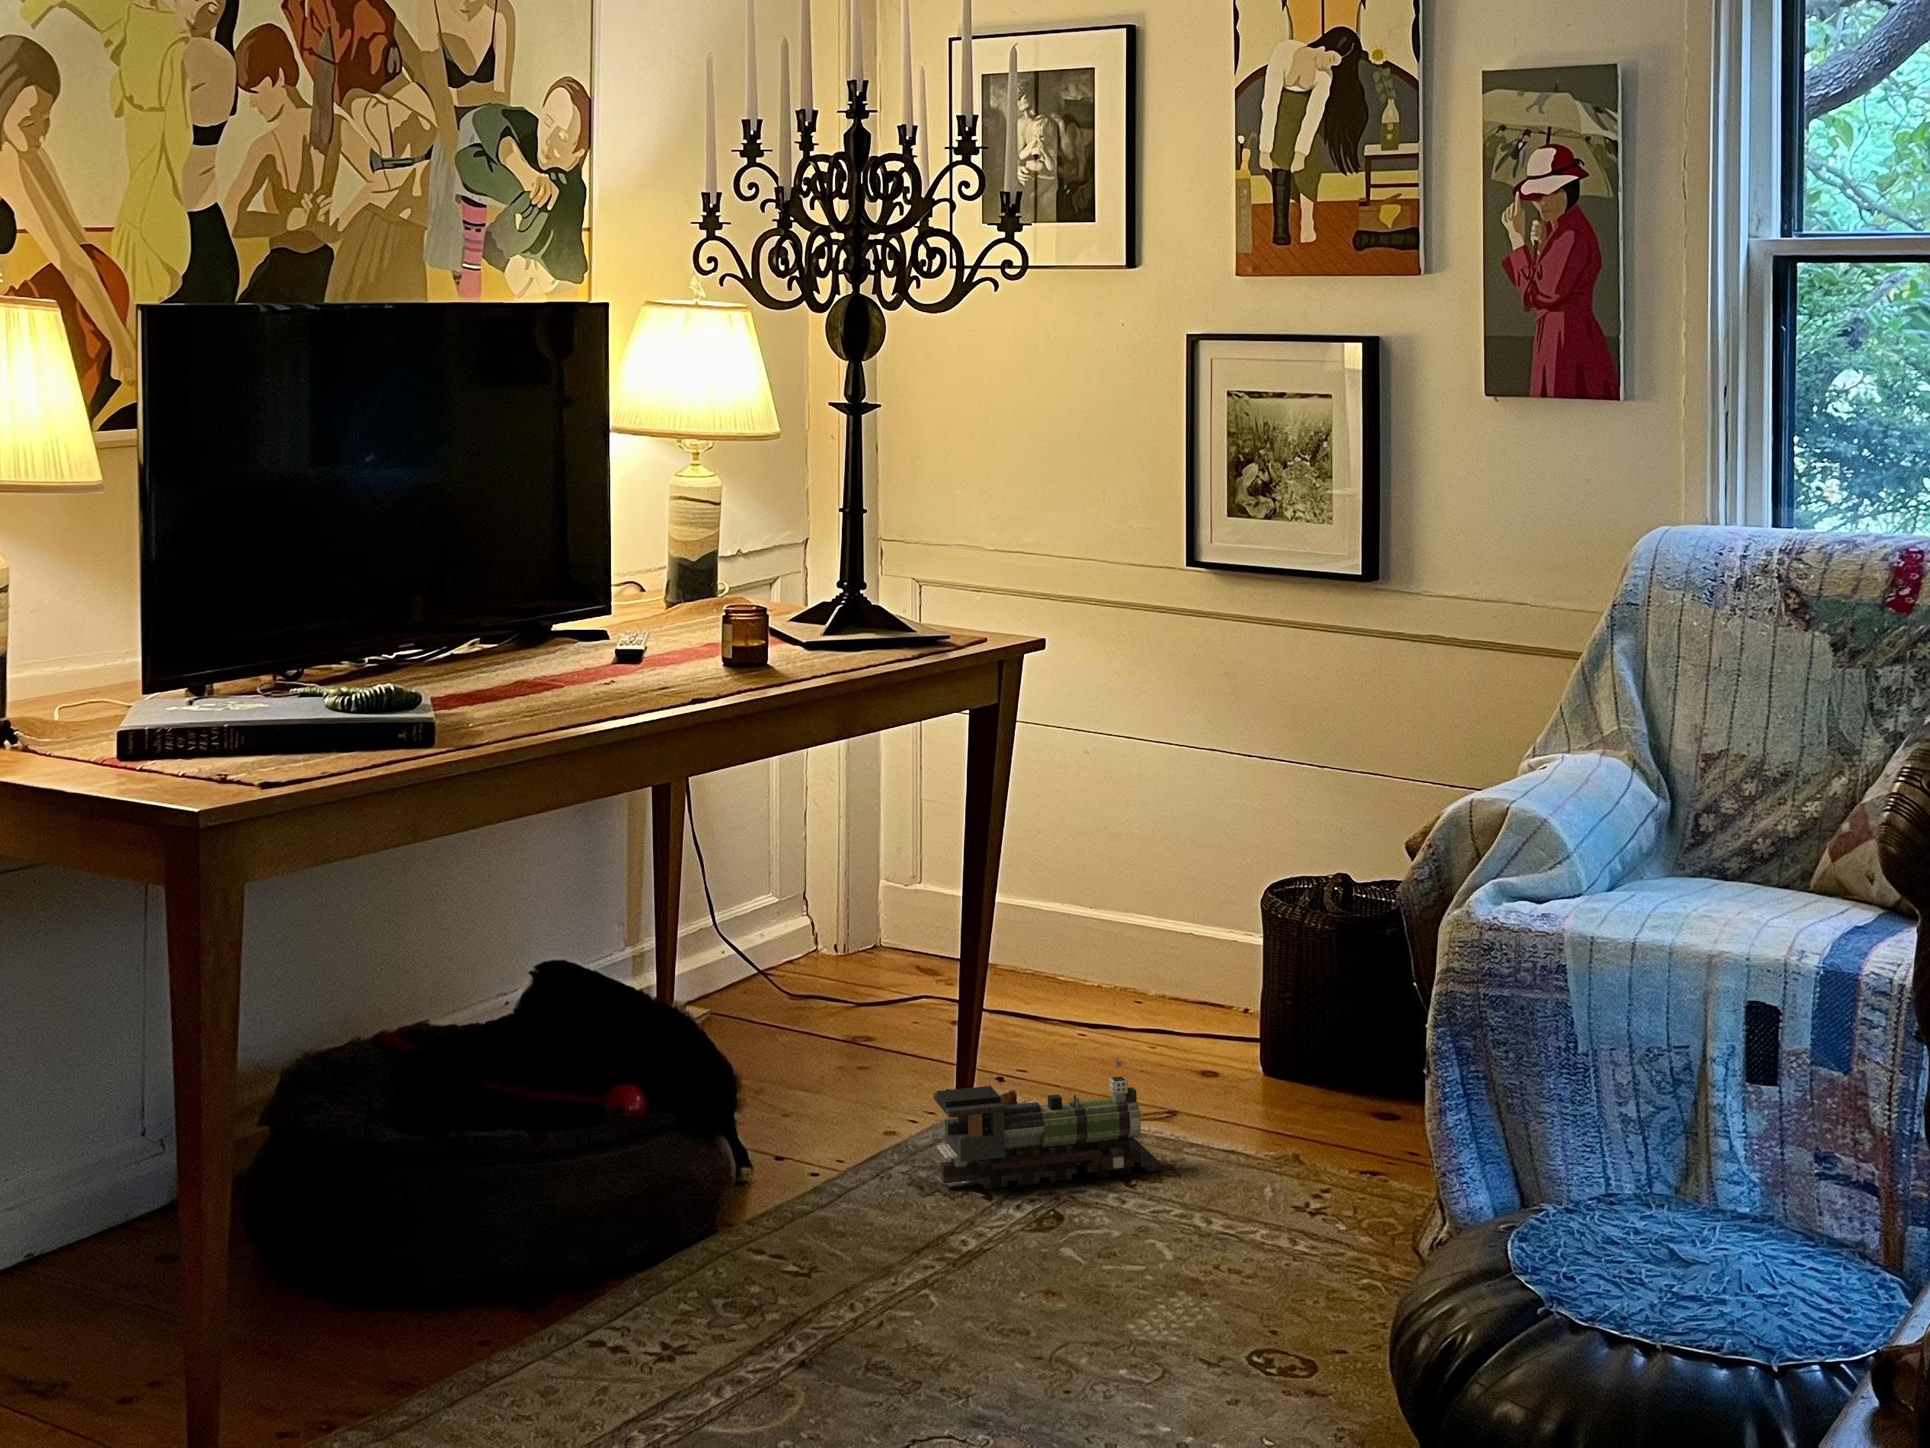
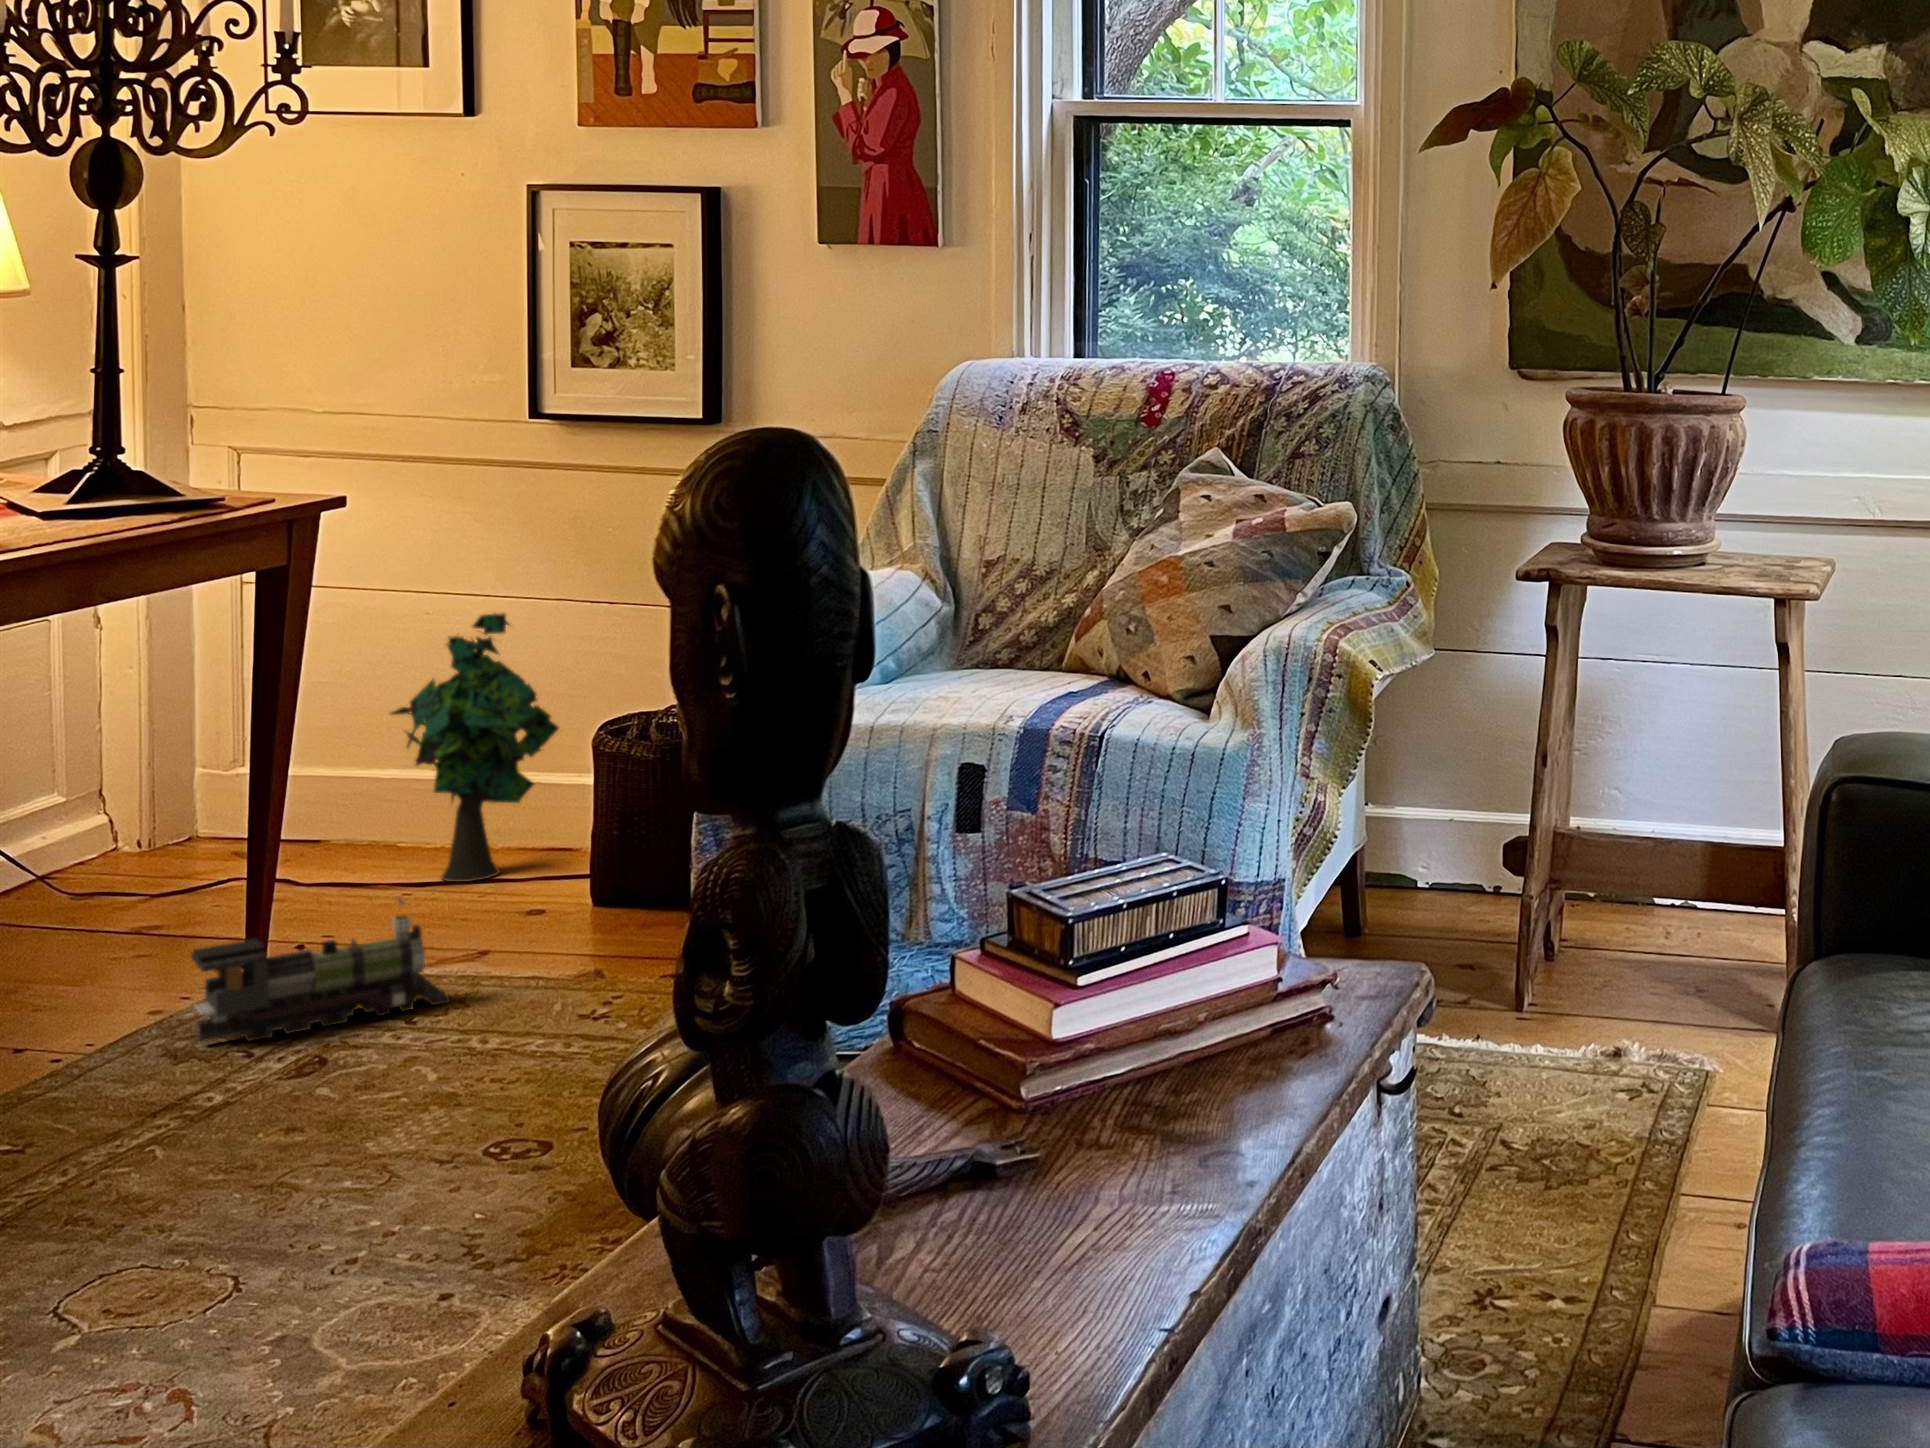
decorative plant: none [1059,757,1219,1026] -> present [391,613,559,882]

